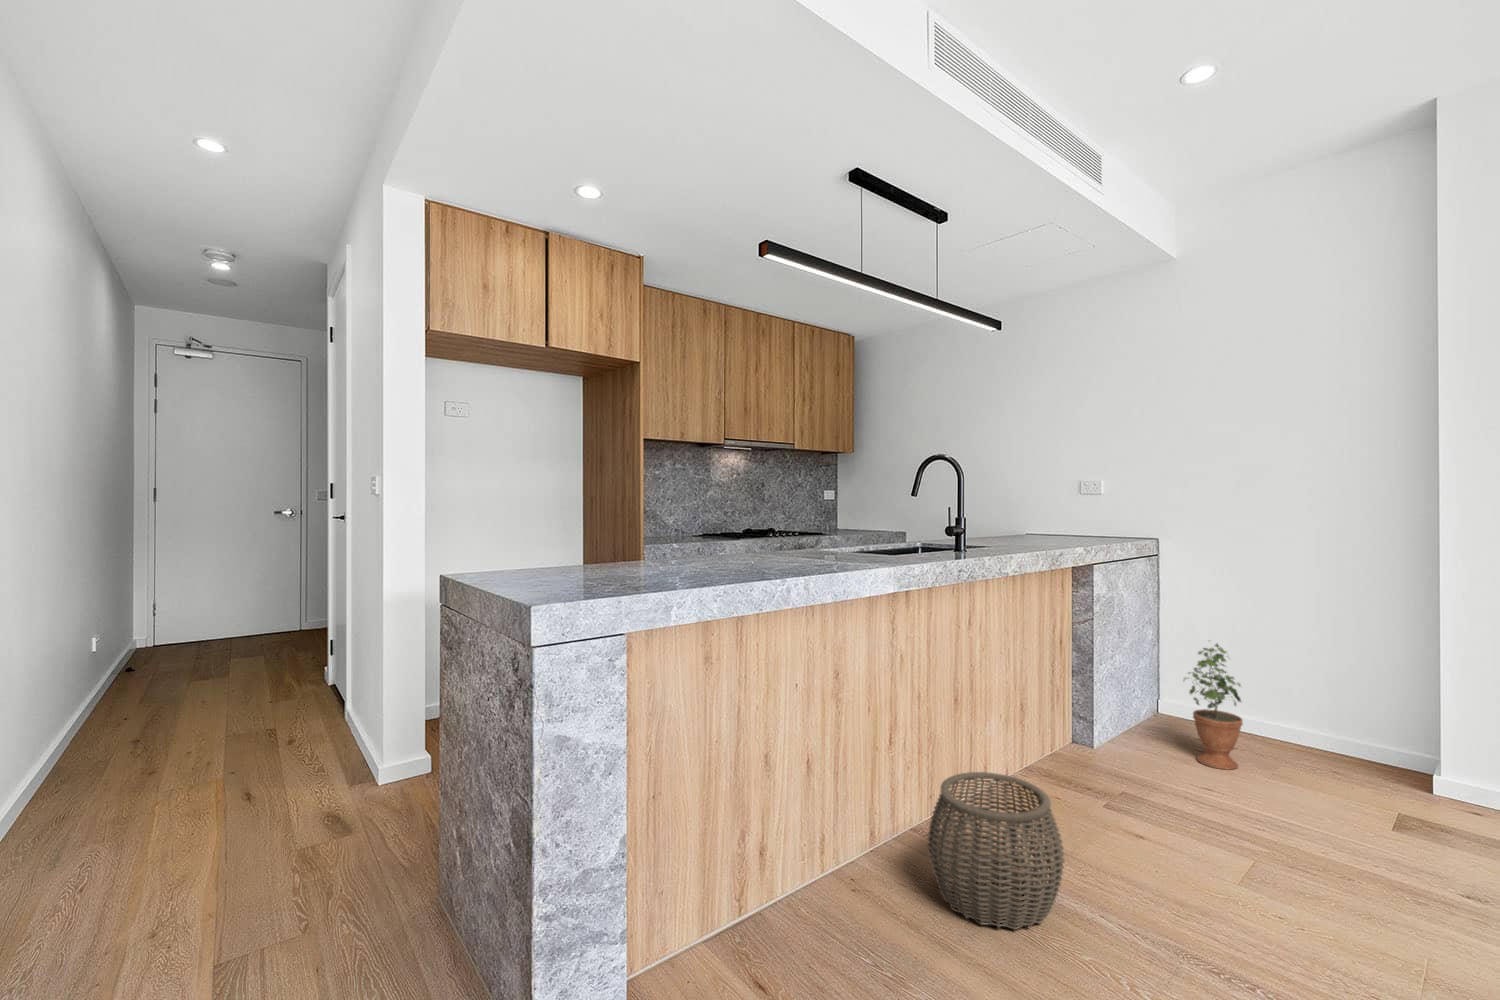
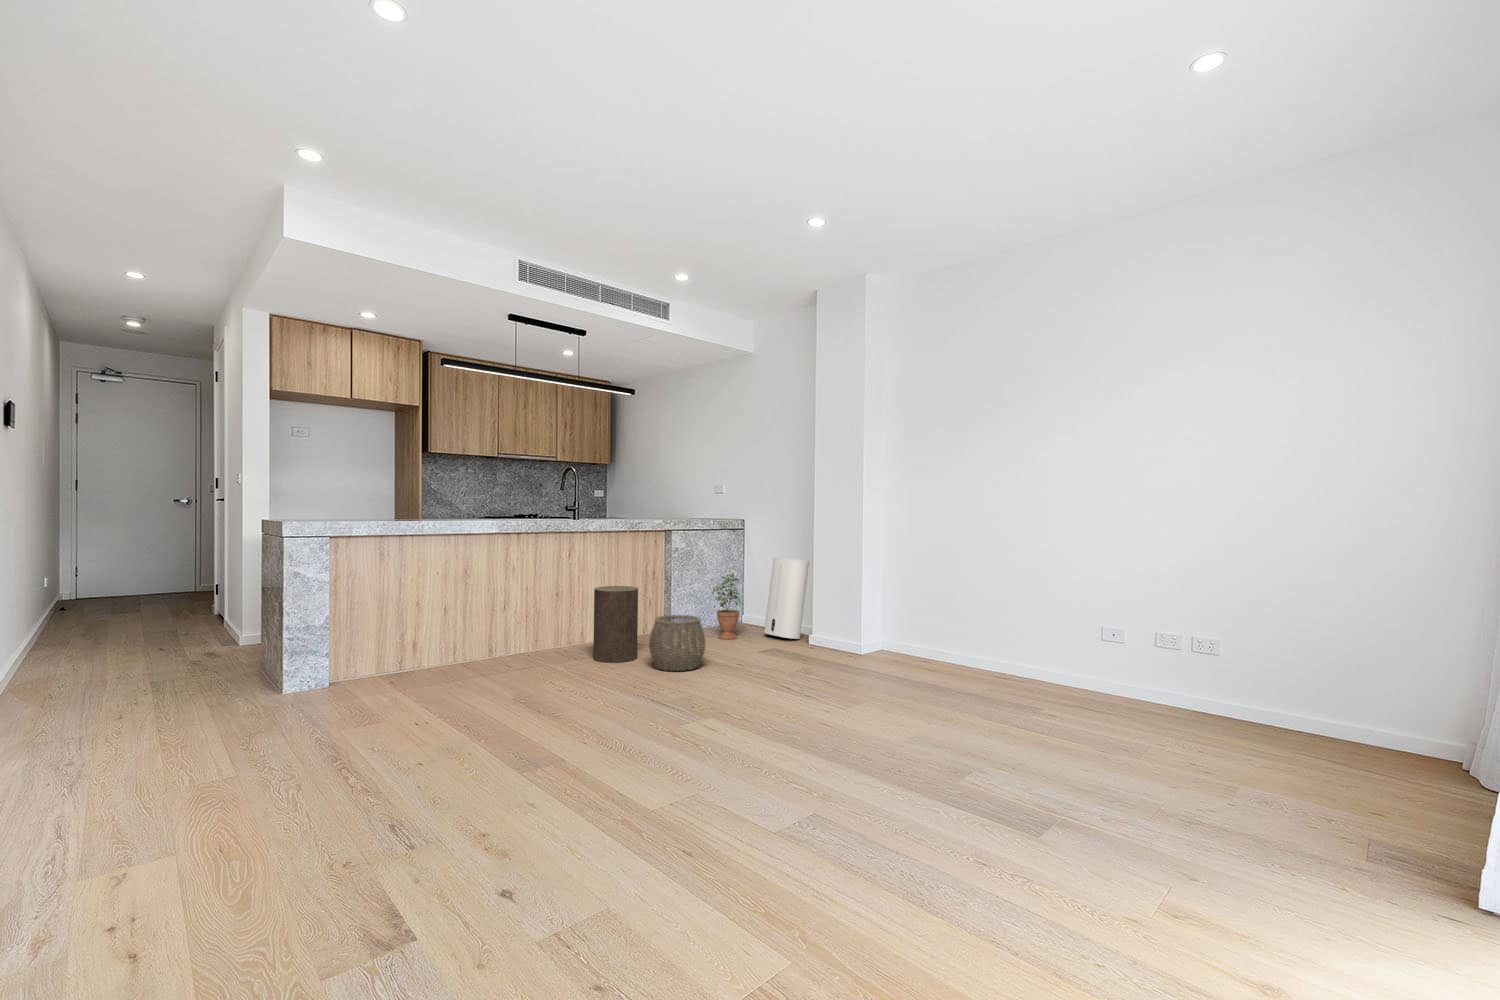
air purifier: none [1271,614,1373,772] -> present [764,557,809,640]
stool: none [1075,693,1177,872] -> present [593,586,638,663]
woven basket: present [928,772,1064,930] -> present [649,615,706,671]

